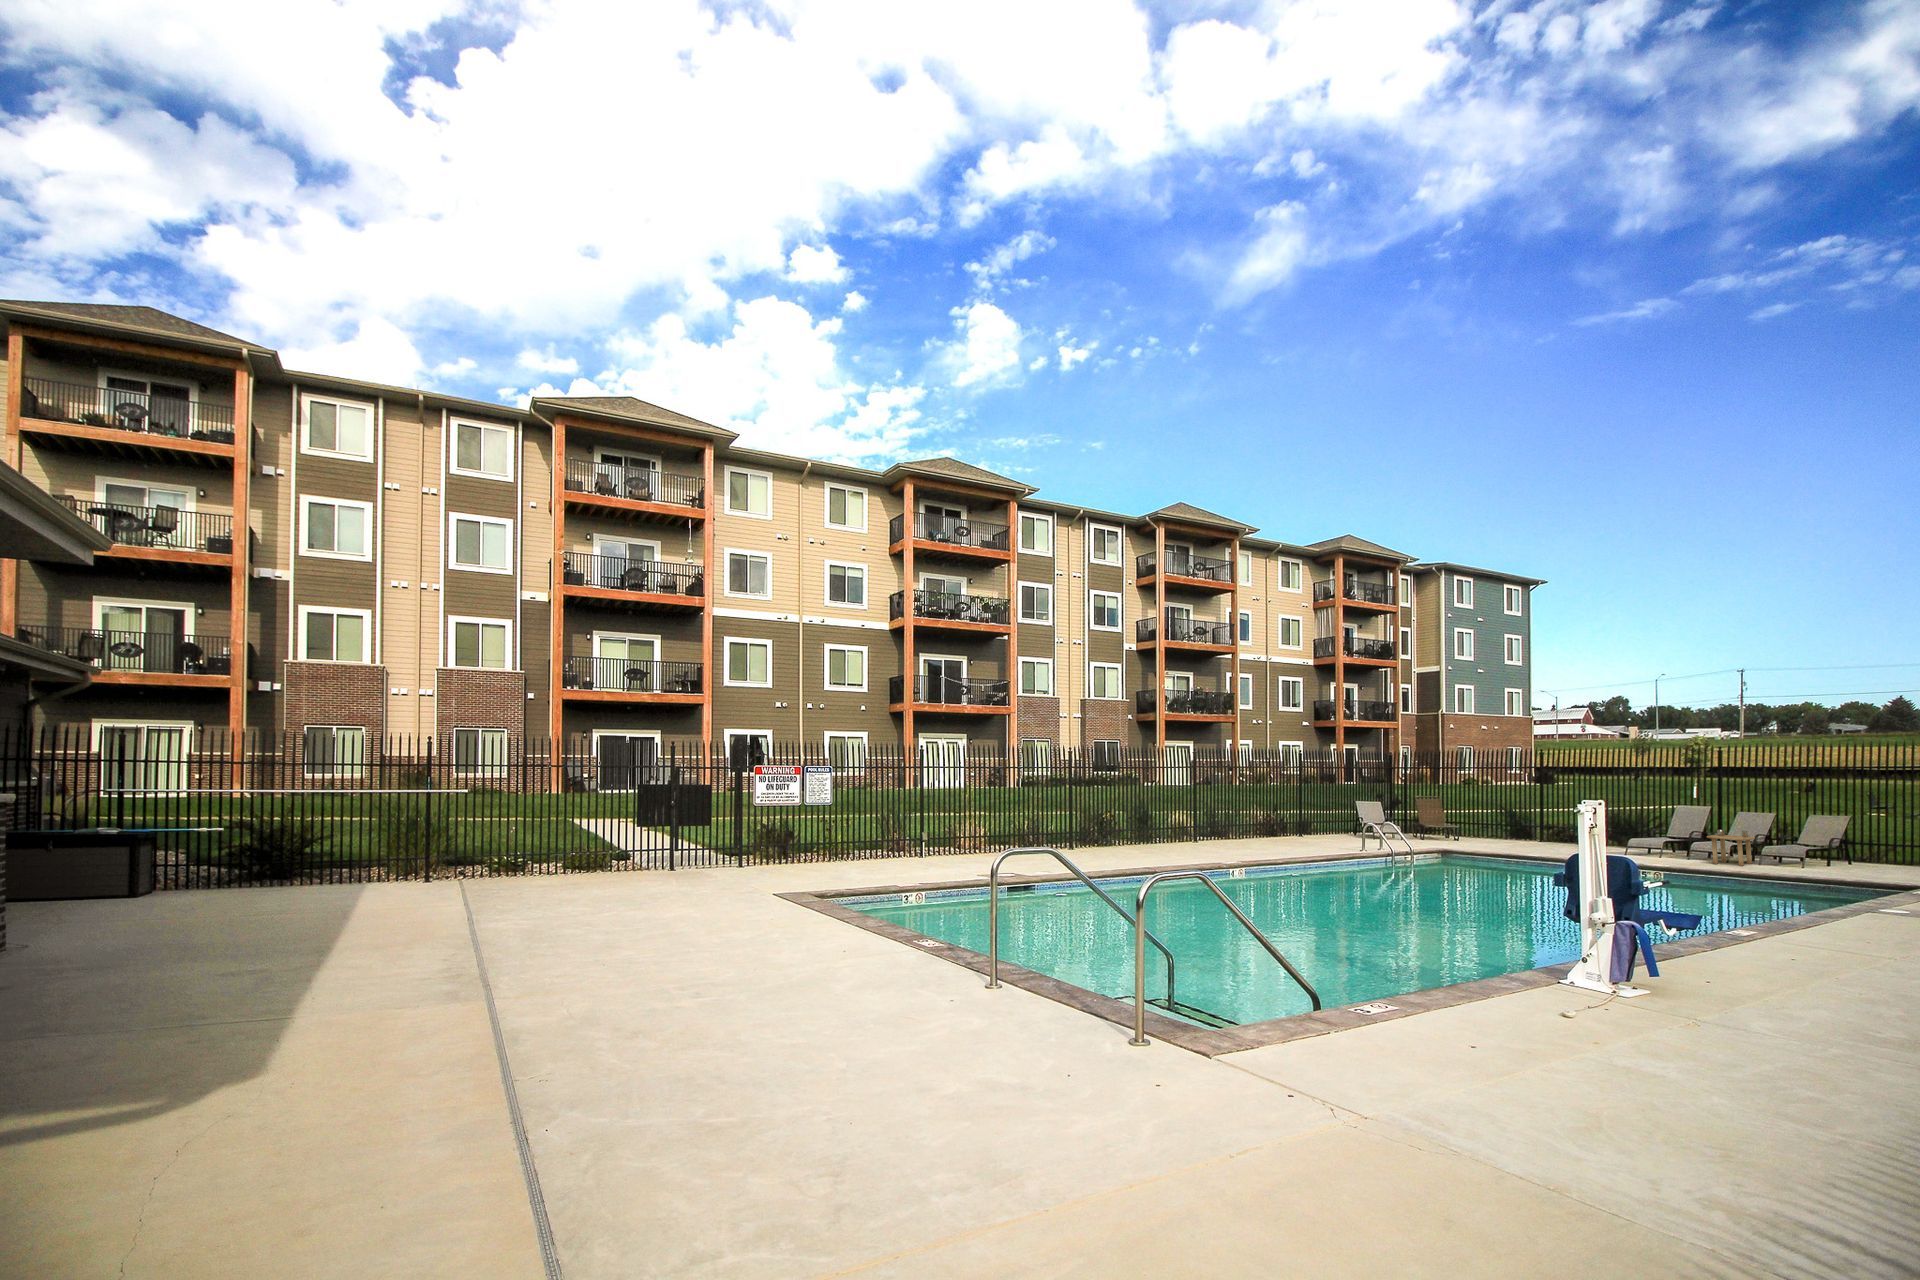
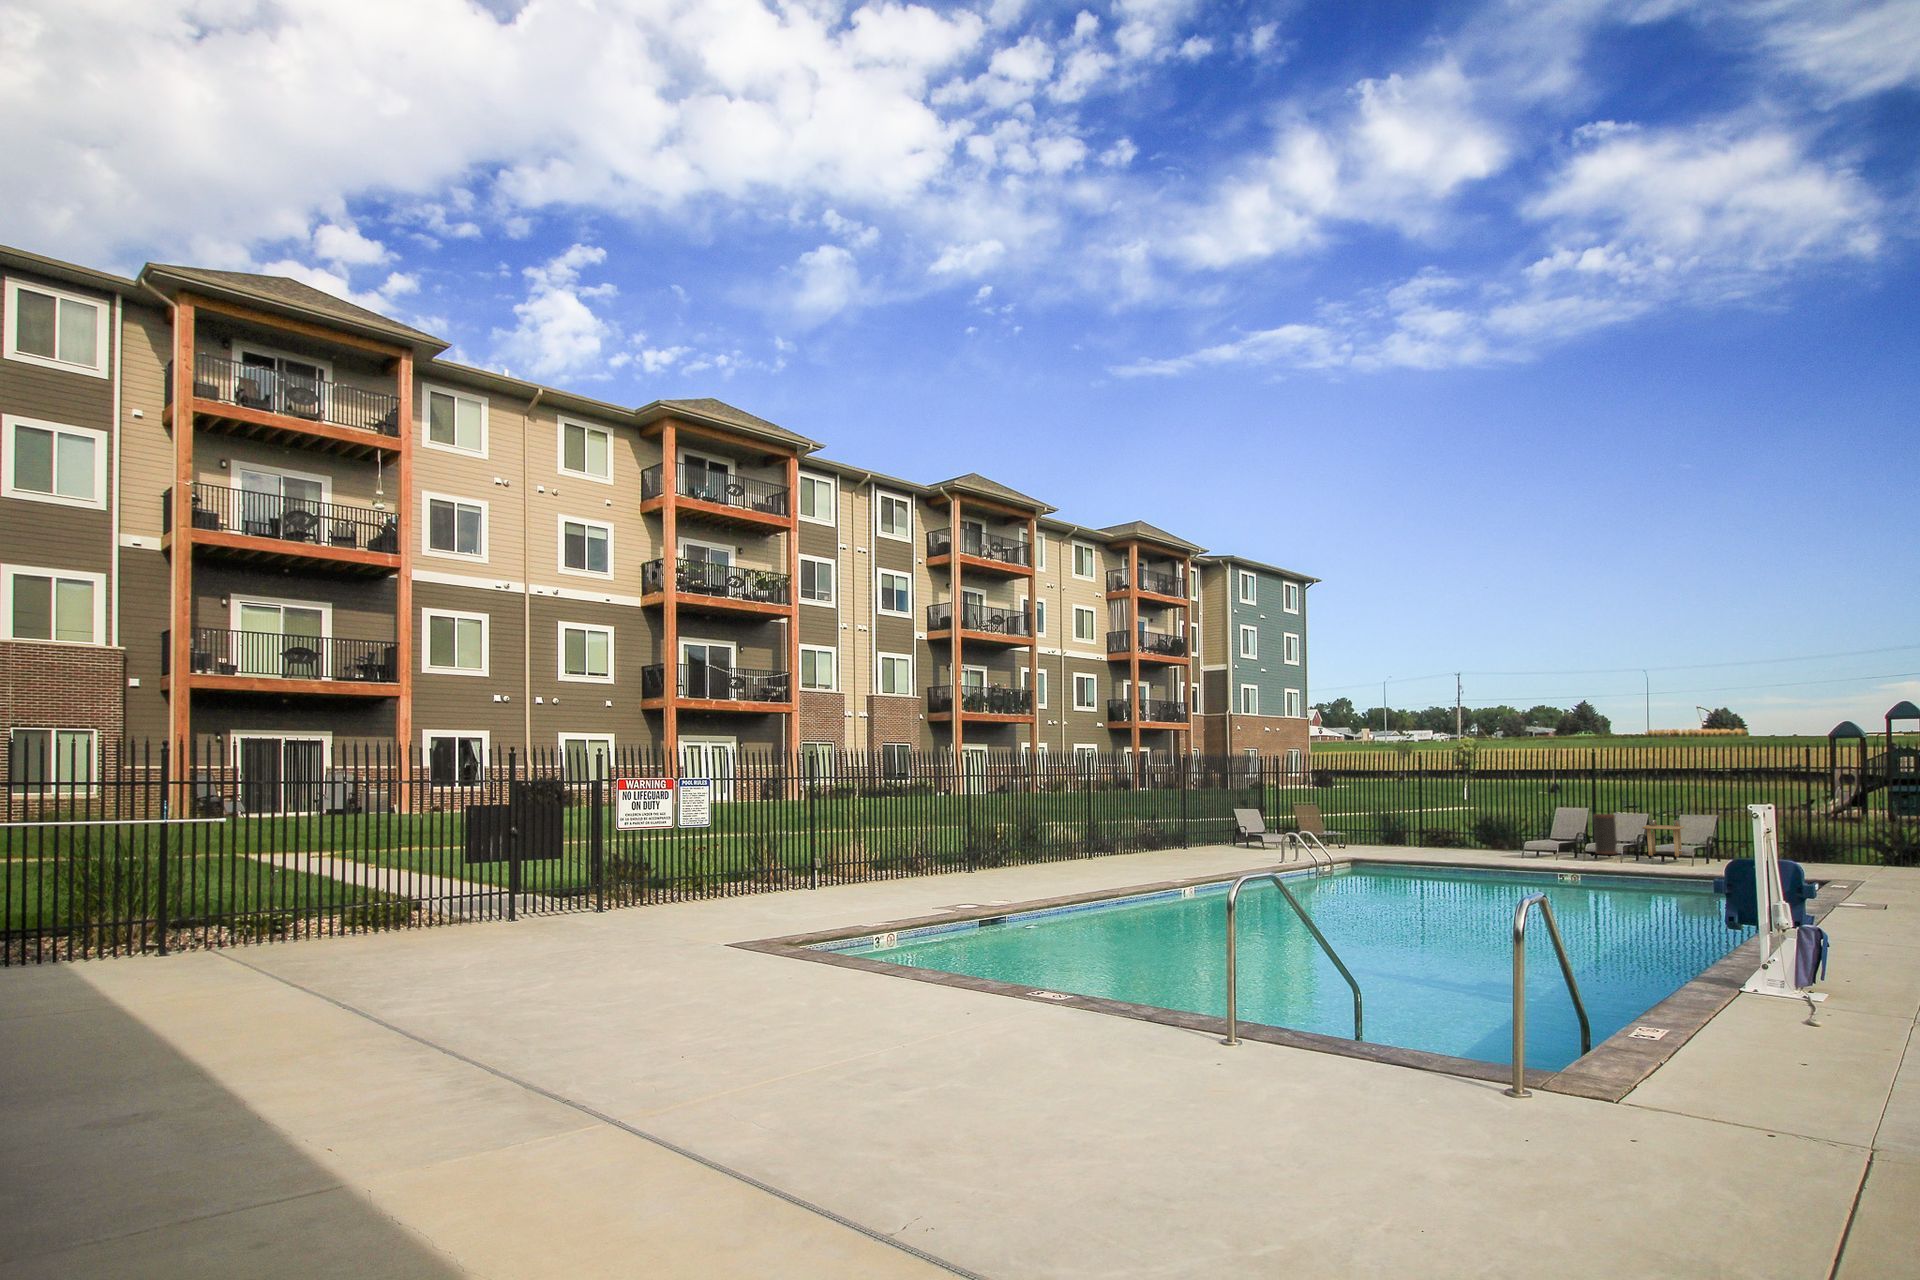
trash can: none [1661,822,1686,861] -> present [1593,814,1618,854]

